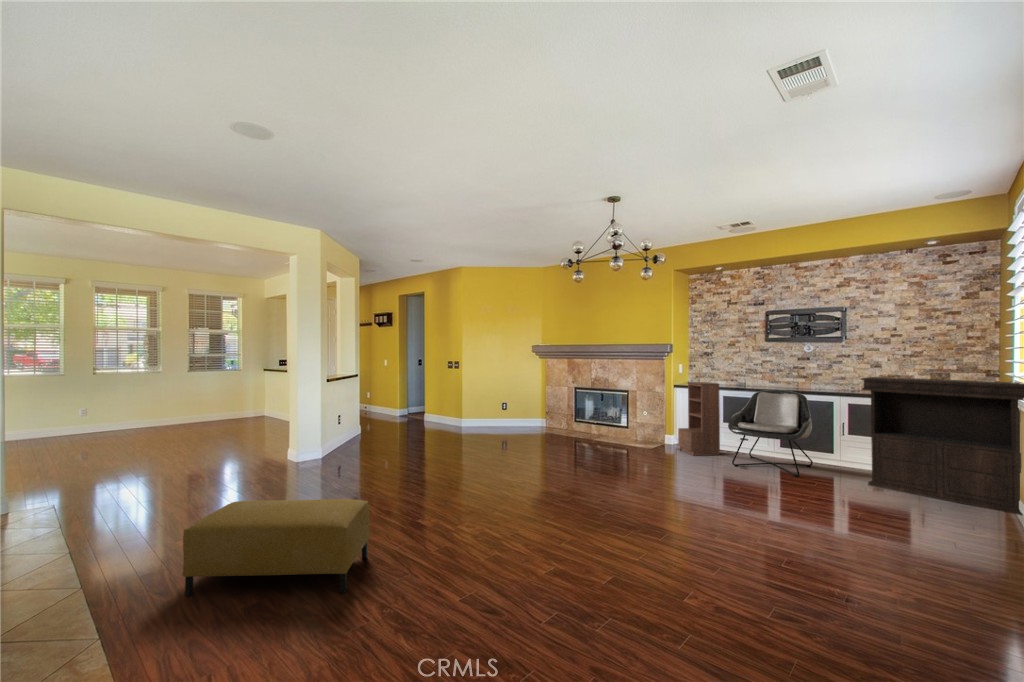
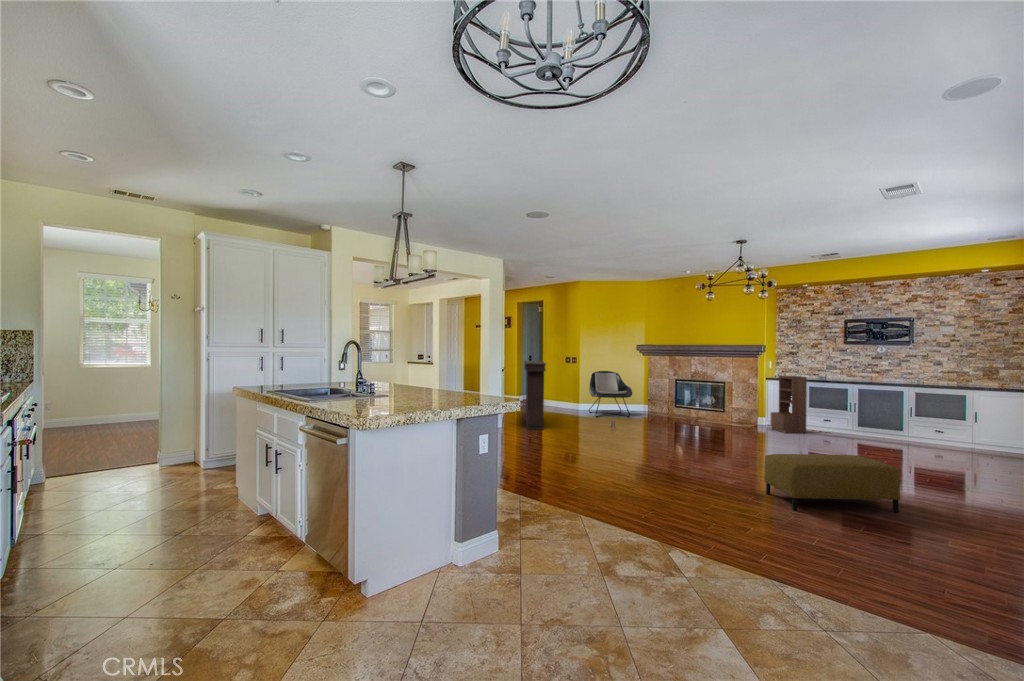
console table: present [861,377,1024,516] -> present [524,361,546,430]
lounge chair: present [728,390,813,477] -> present [589,371,632,418]
ottoman: present [182,499,369,596] -> present [764,454,900,512]

